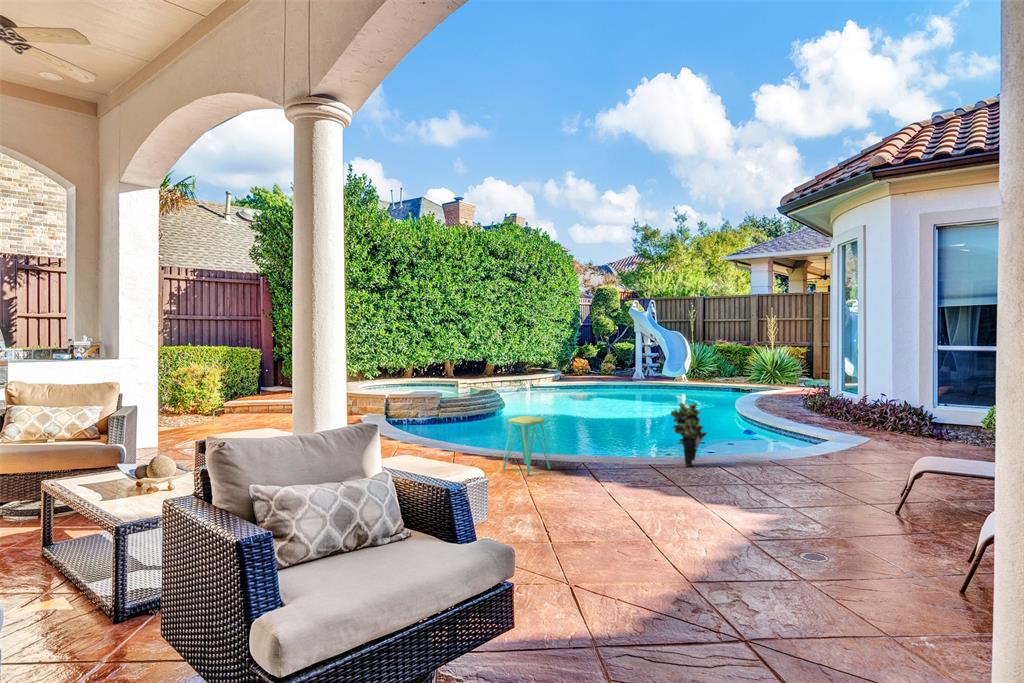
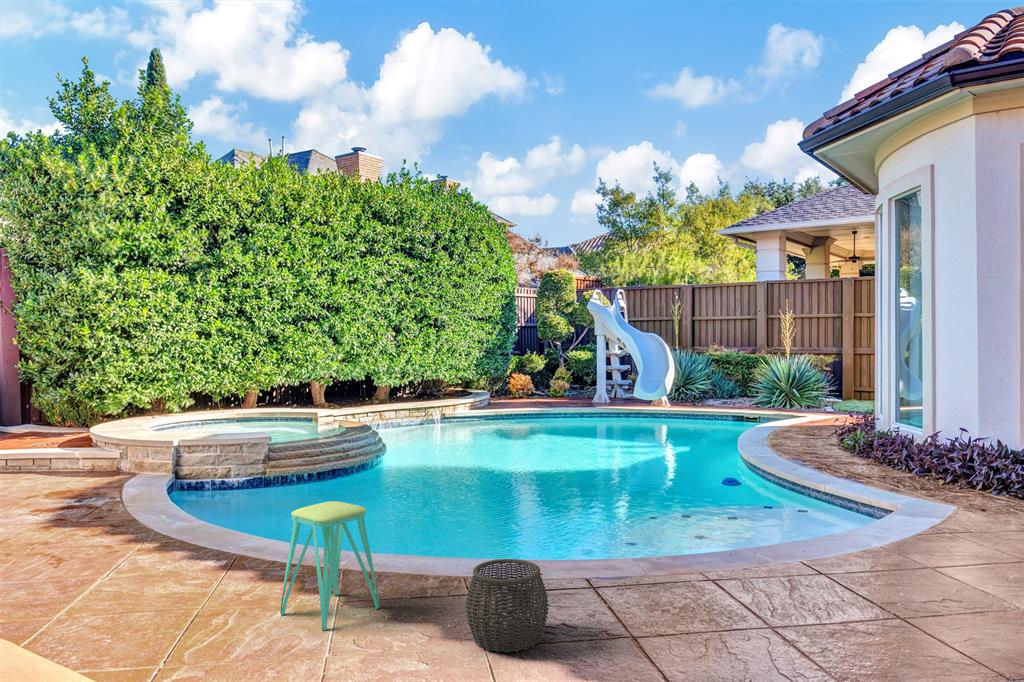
potted plant: present [671,403,707,466] -> none [618,465,687,592]
woven basket: none [599,443,640,484] -> present [465,559,549,653]

